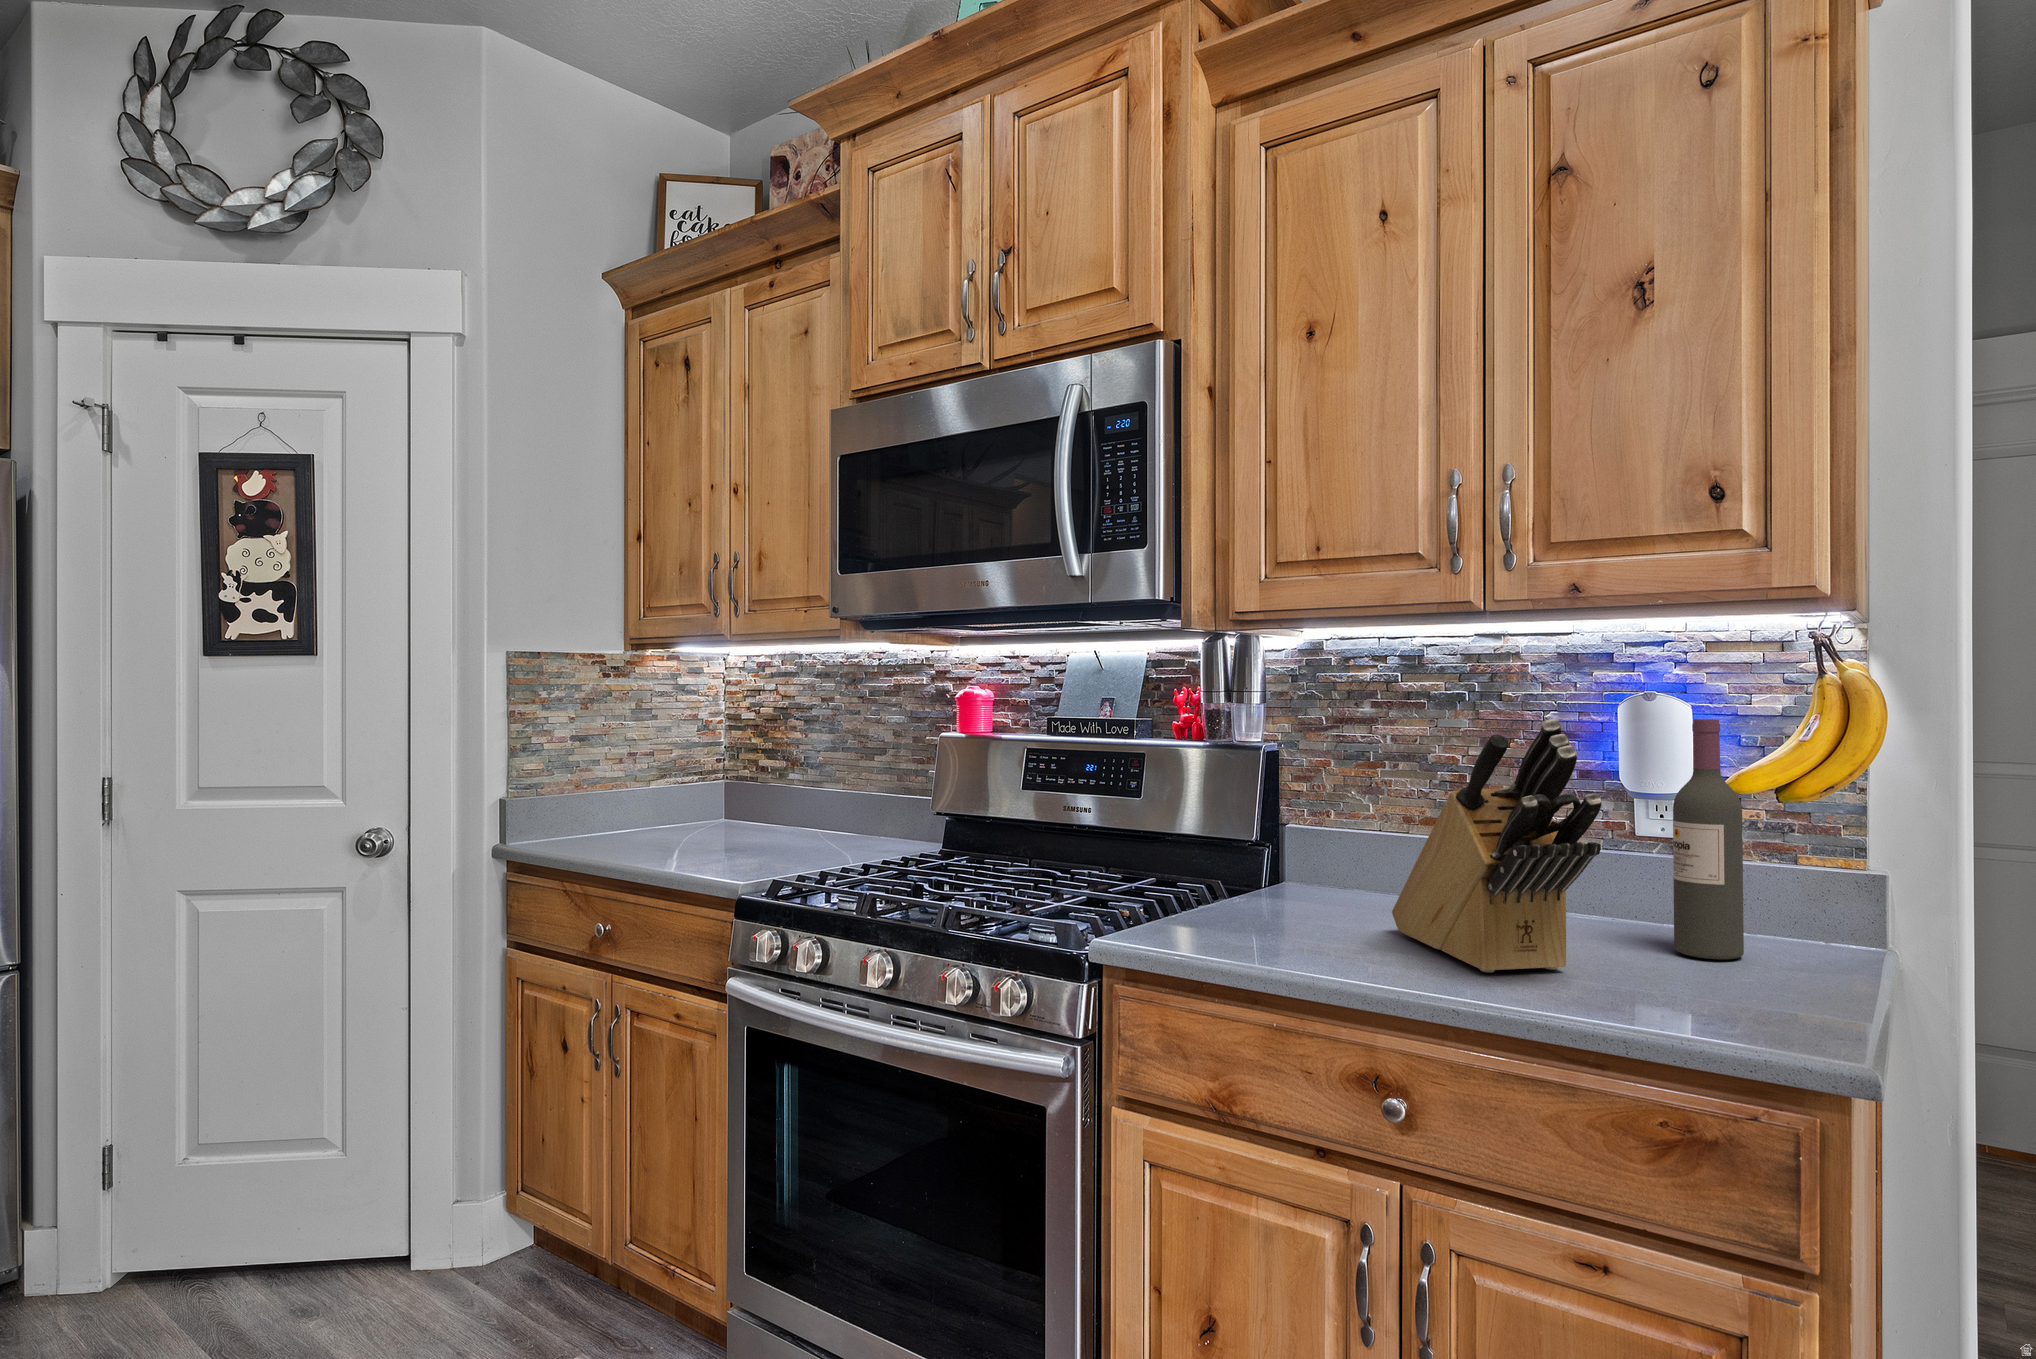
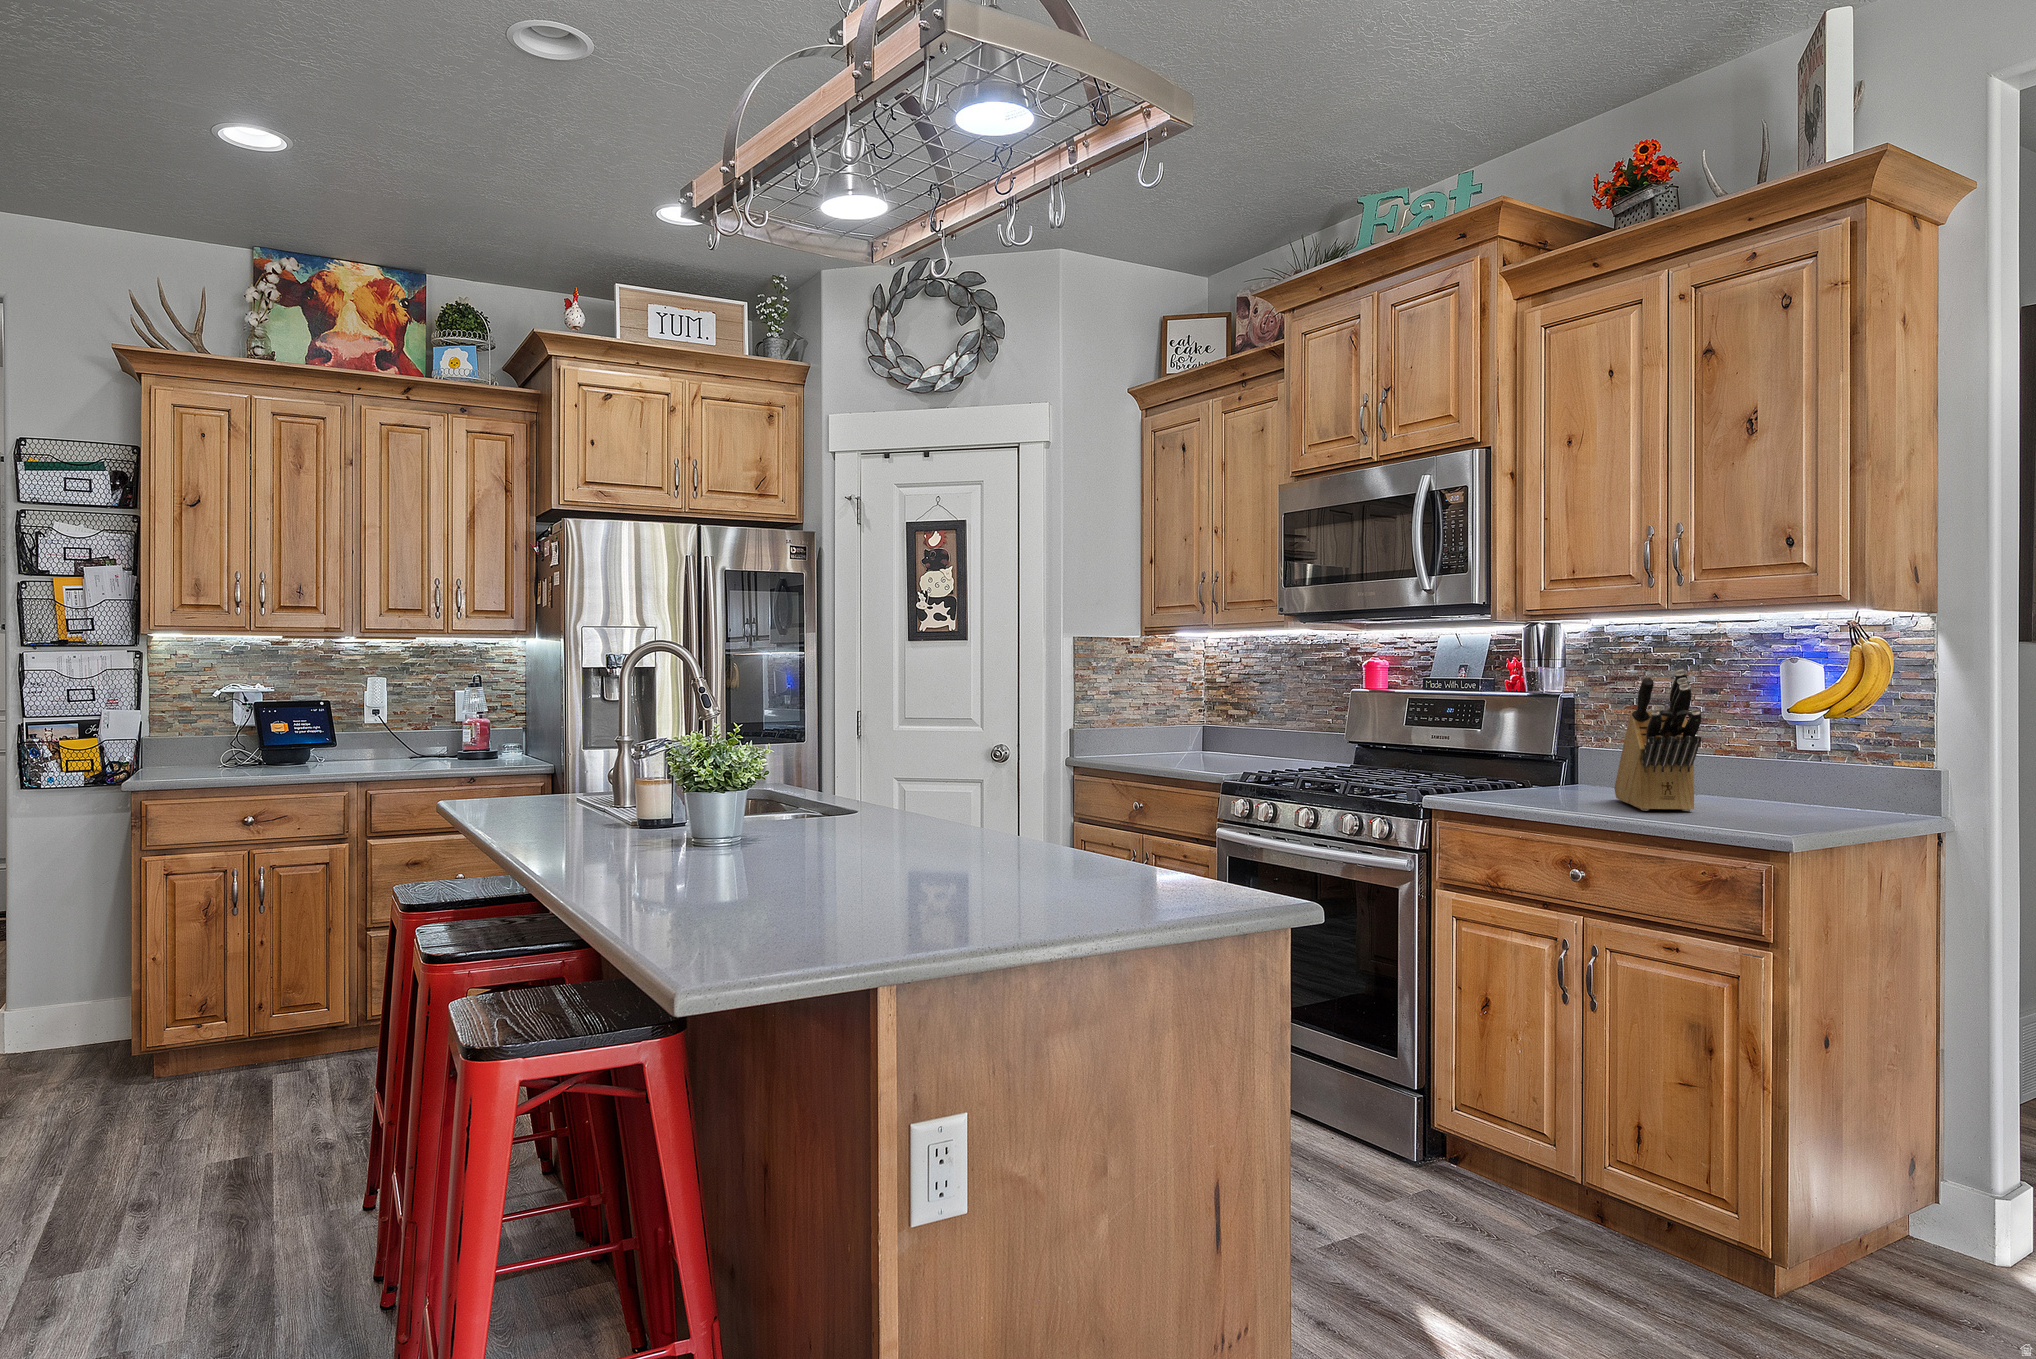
wine bottle: present [1673,719,1744,959] -> none [1780,671,1822,812]

